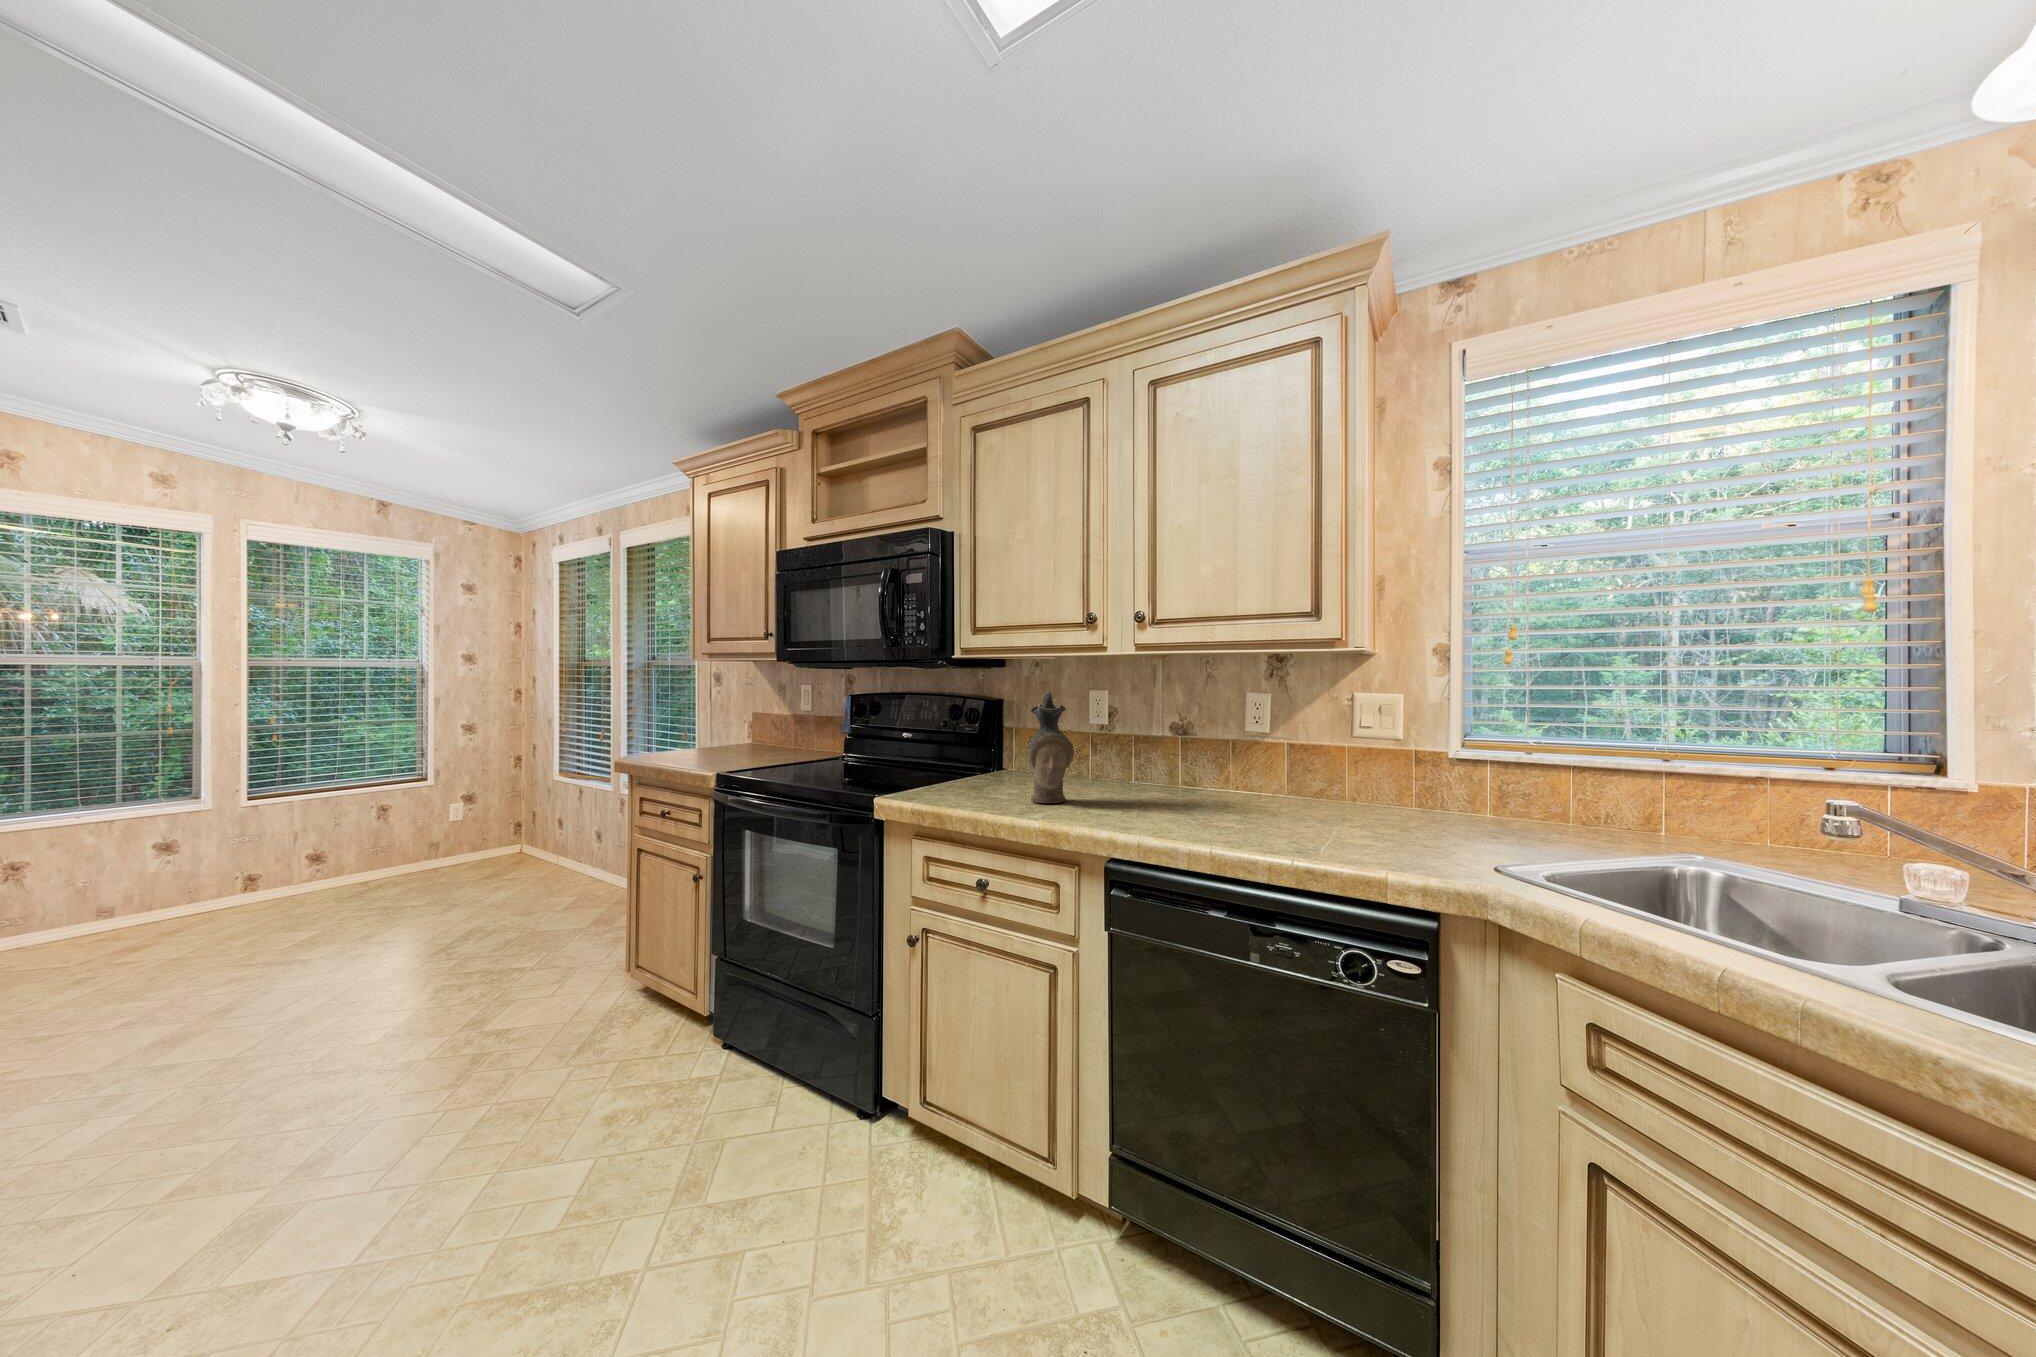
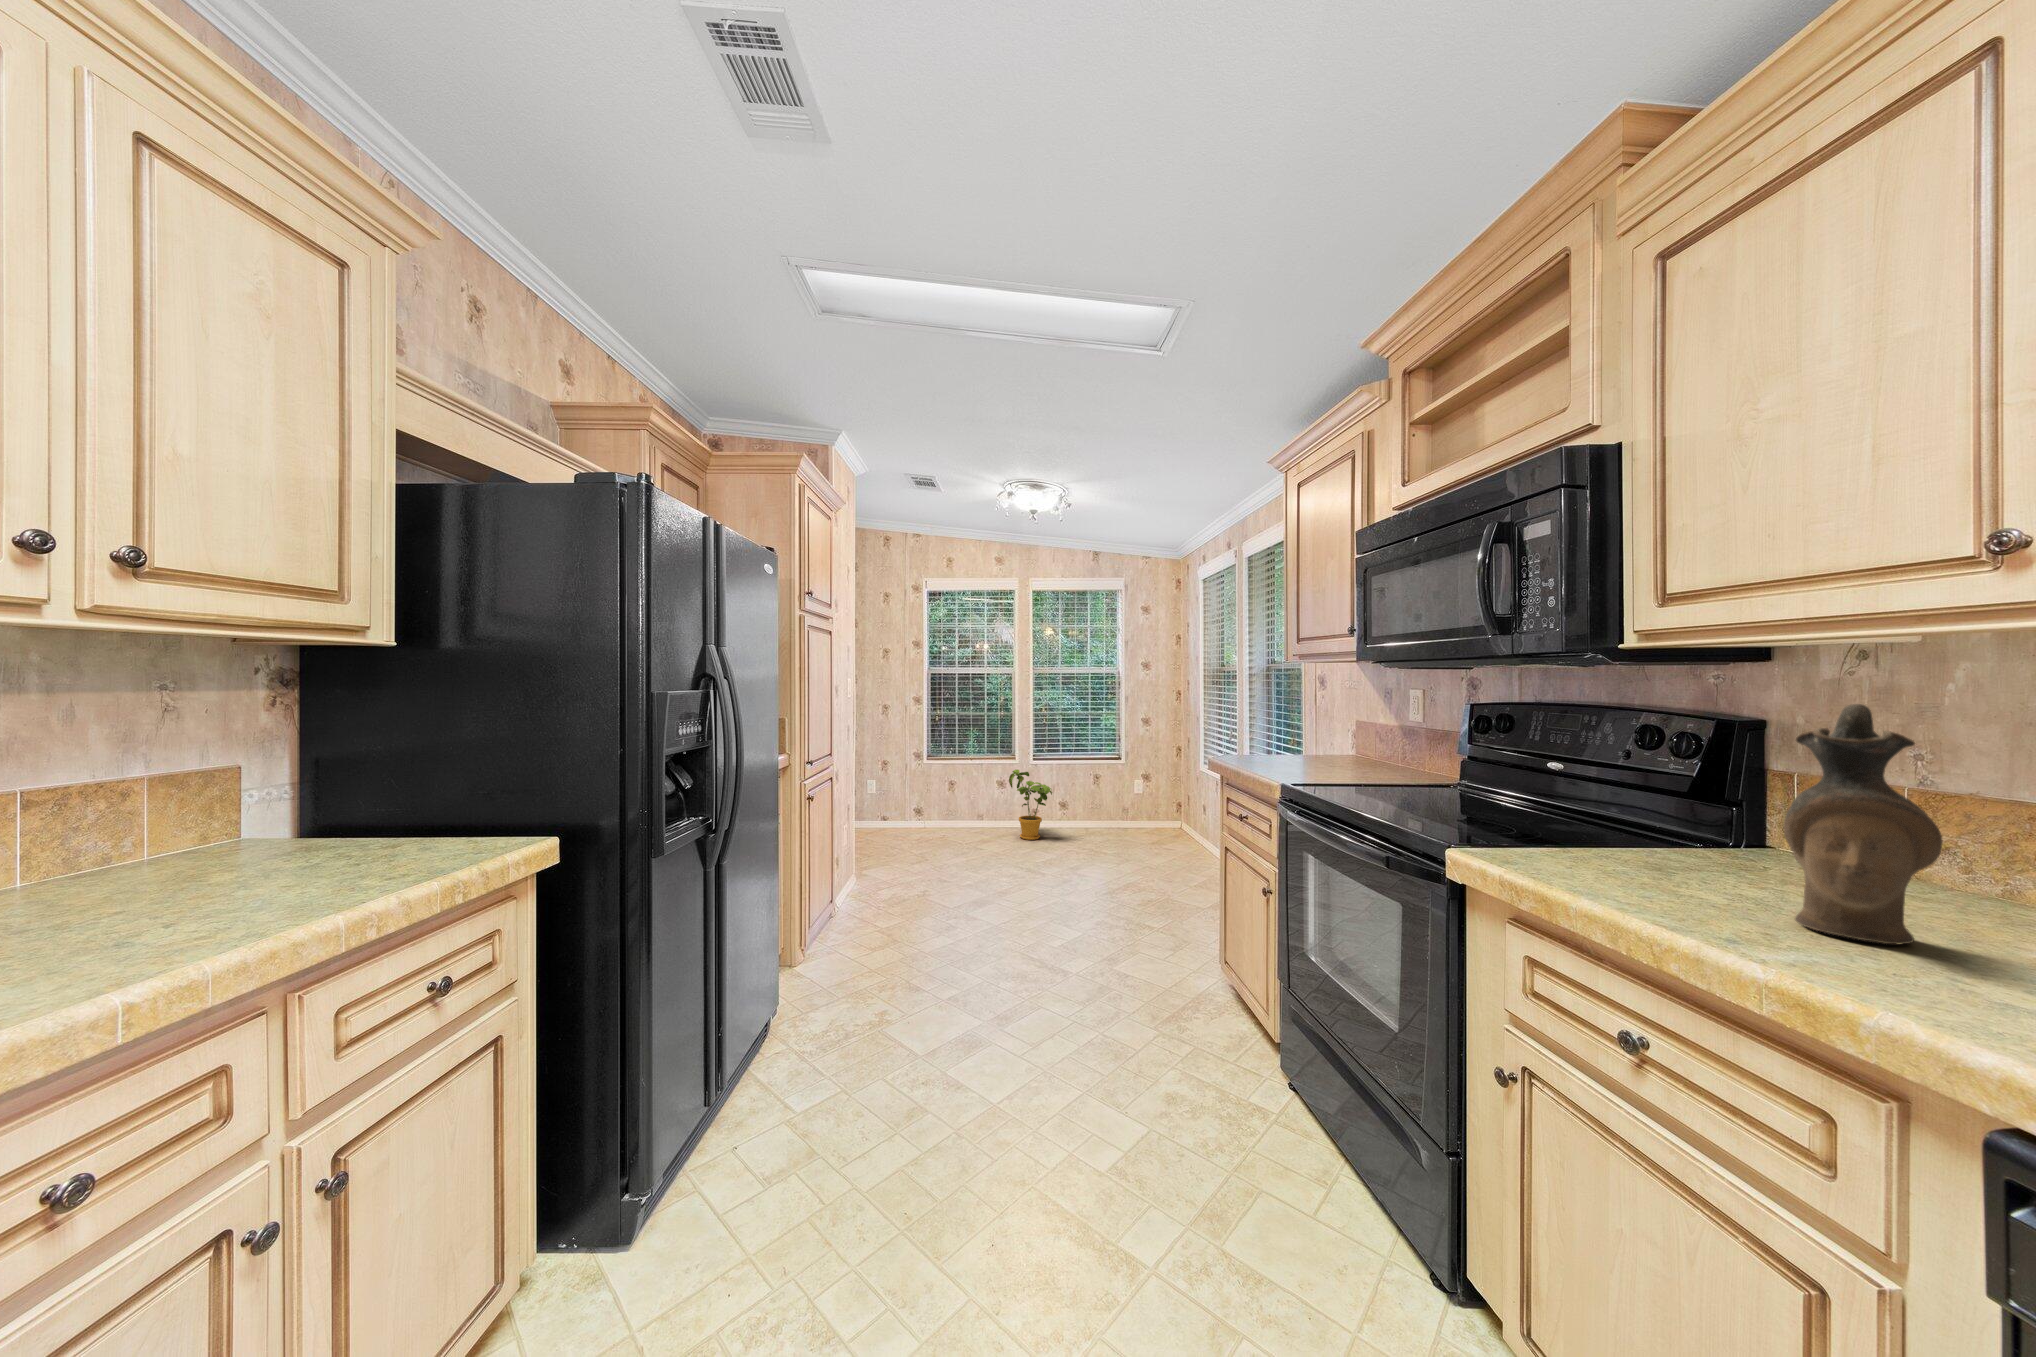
house plant: none [202,819,306,924] -> present [1009,770,1052,840]

